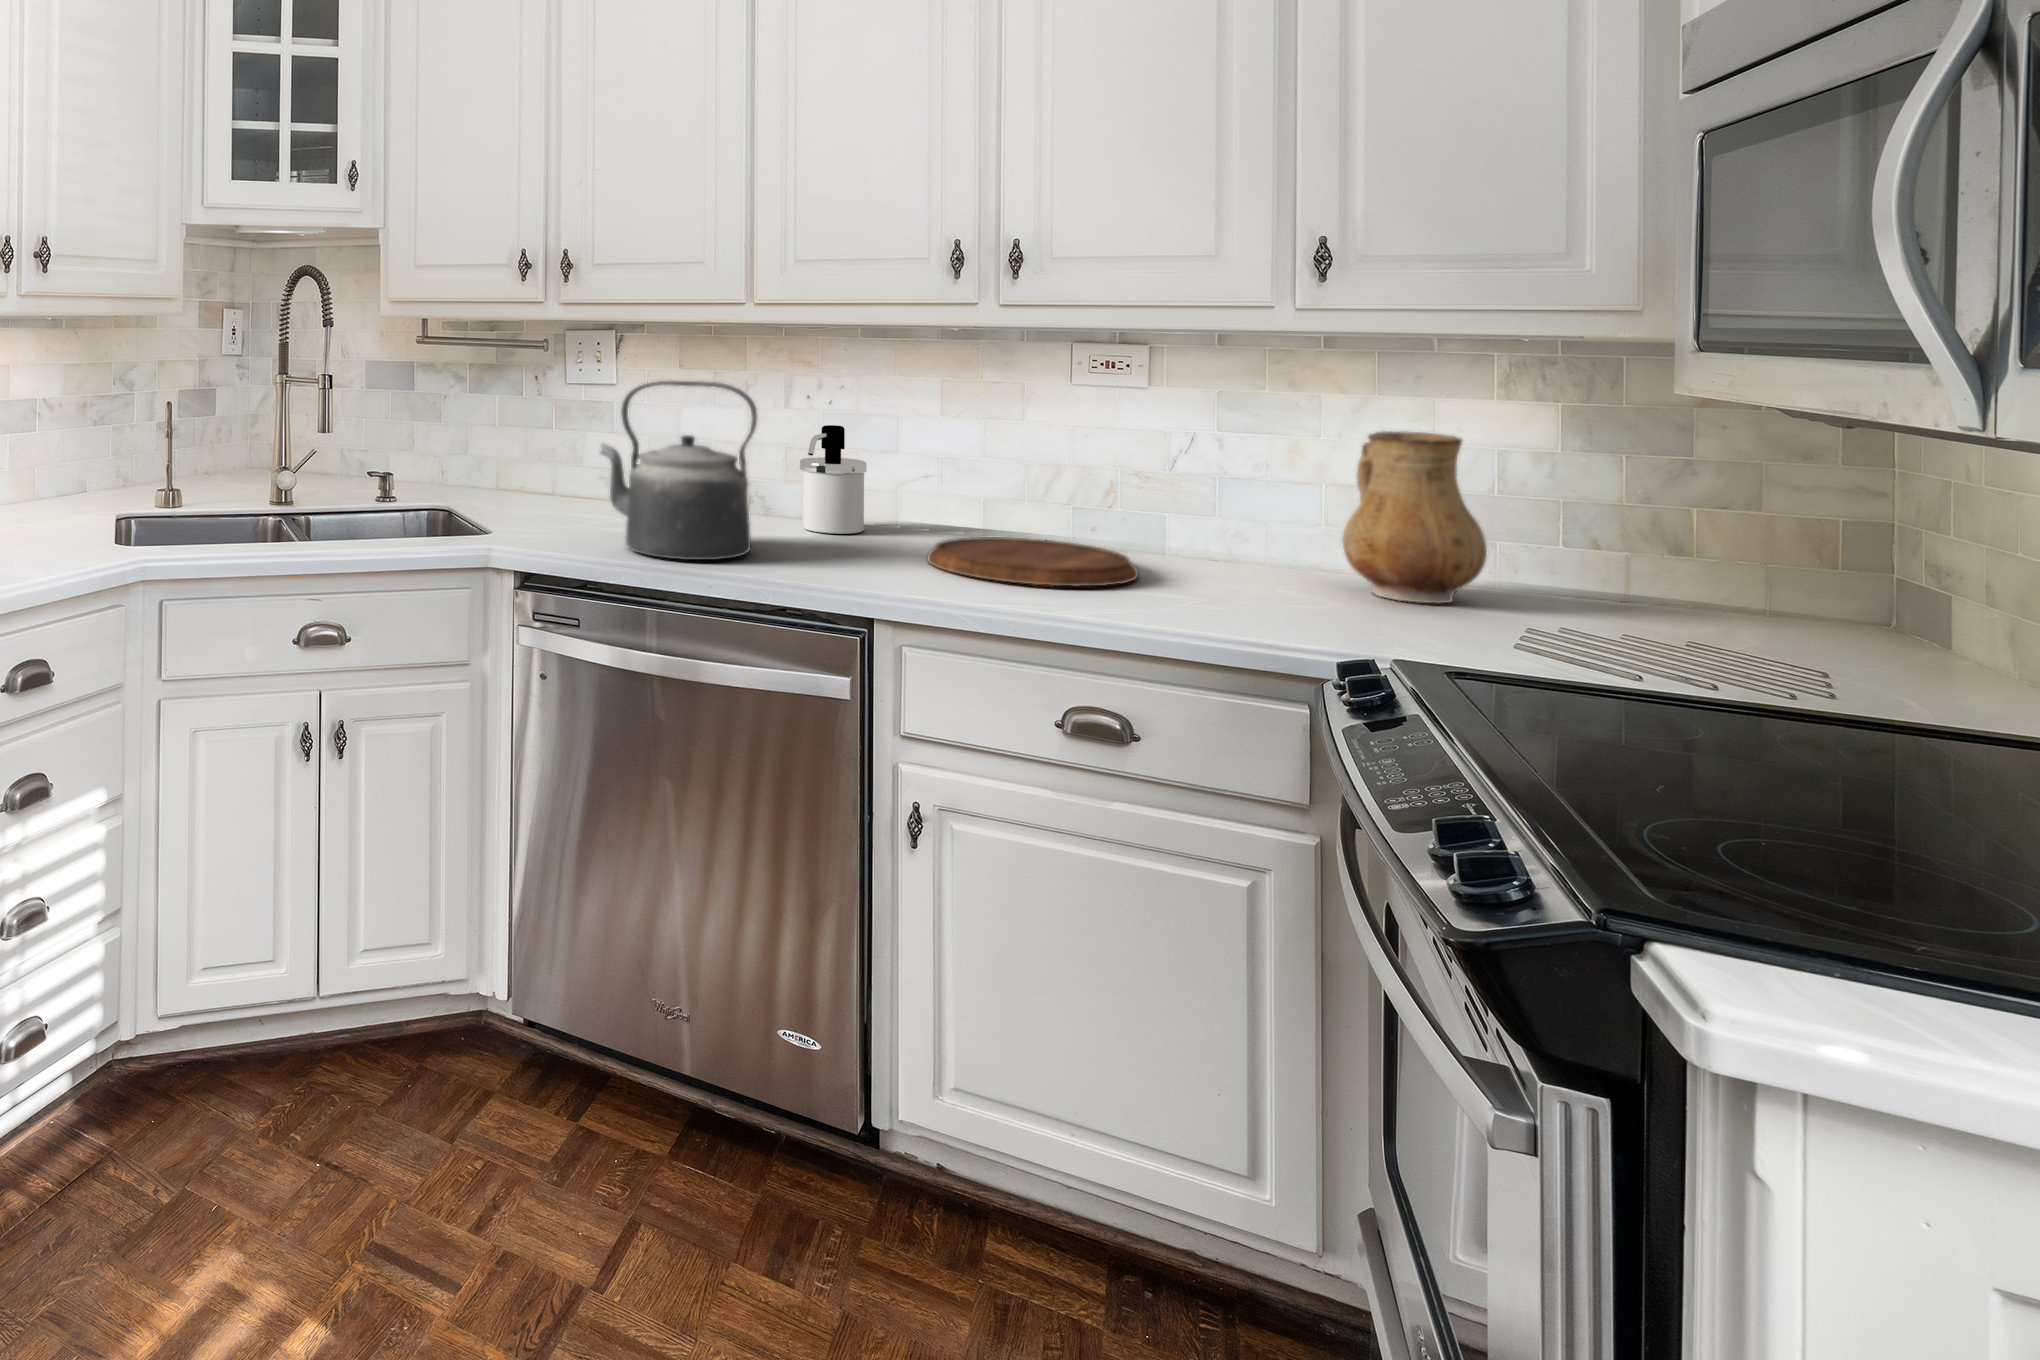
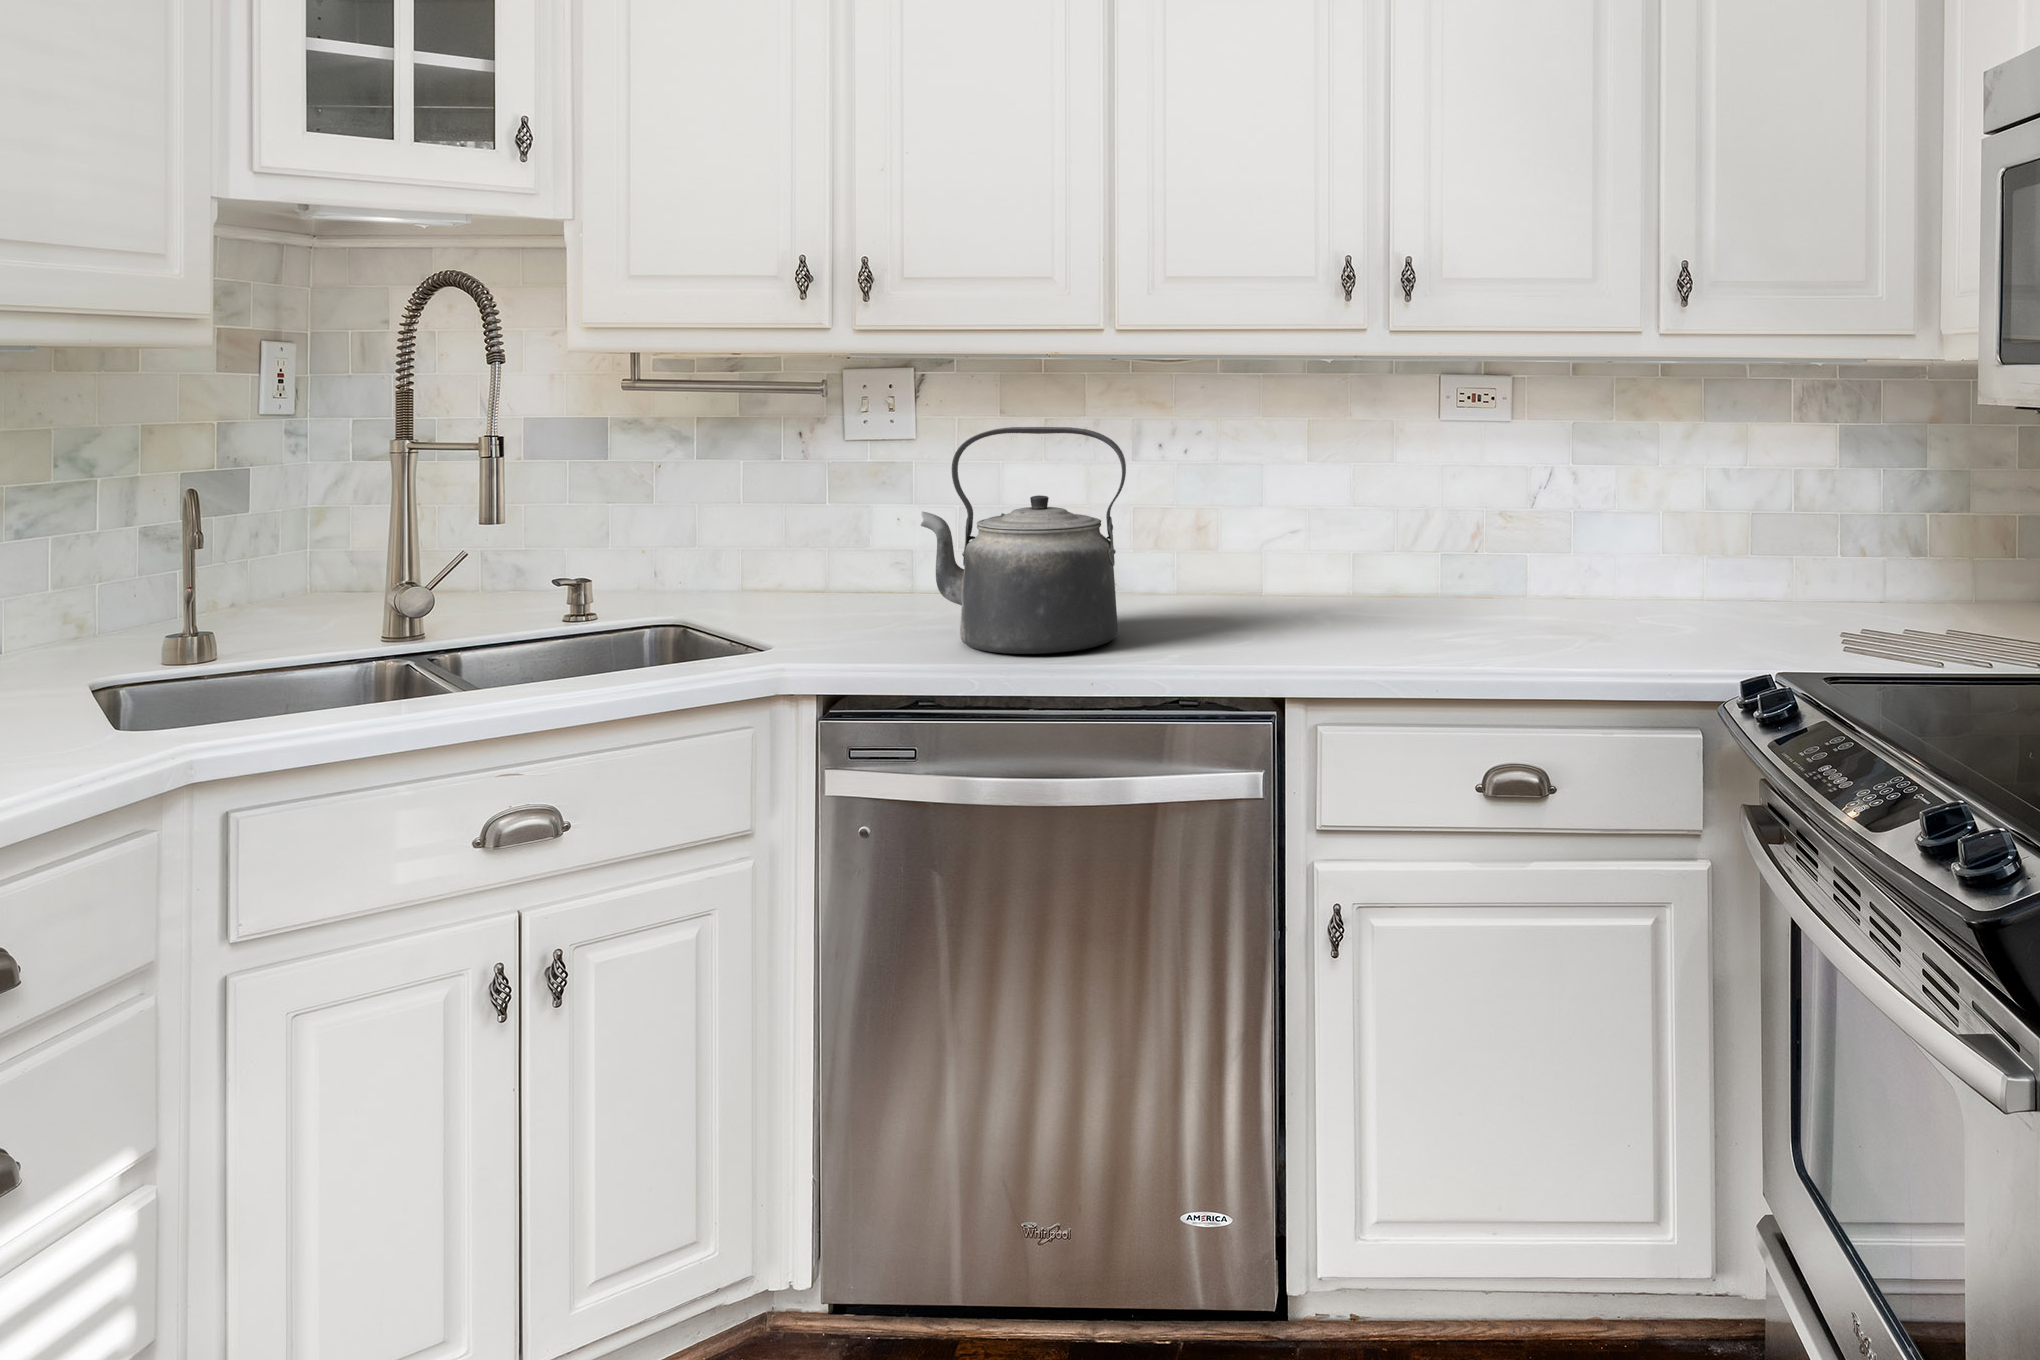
soap dispenser: present [800,425,867,534] -> none [1145,475,1220,603]
ceramic pitcher: present [1343,431,1487,603] -> none [1683,457,1799,622]
cutting board: present [928,537,1138,586] -> none [1307,590,1517,641]

